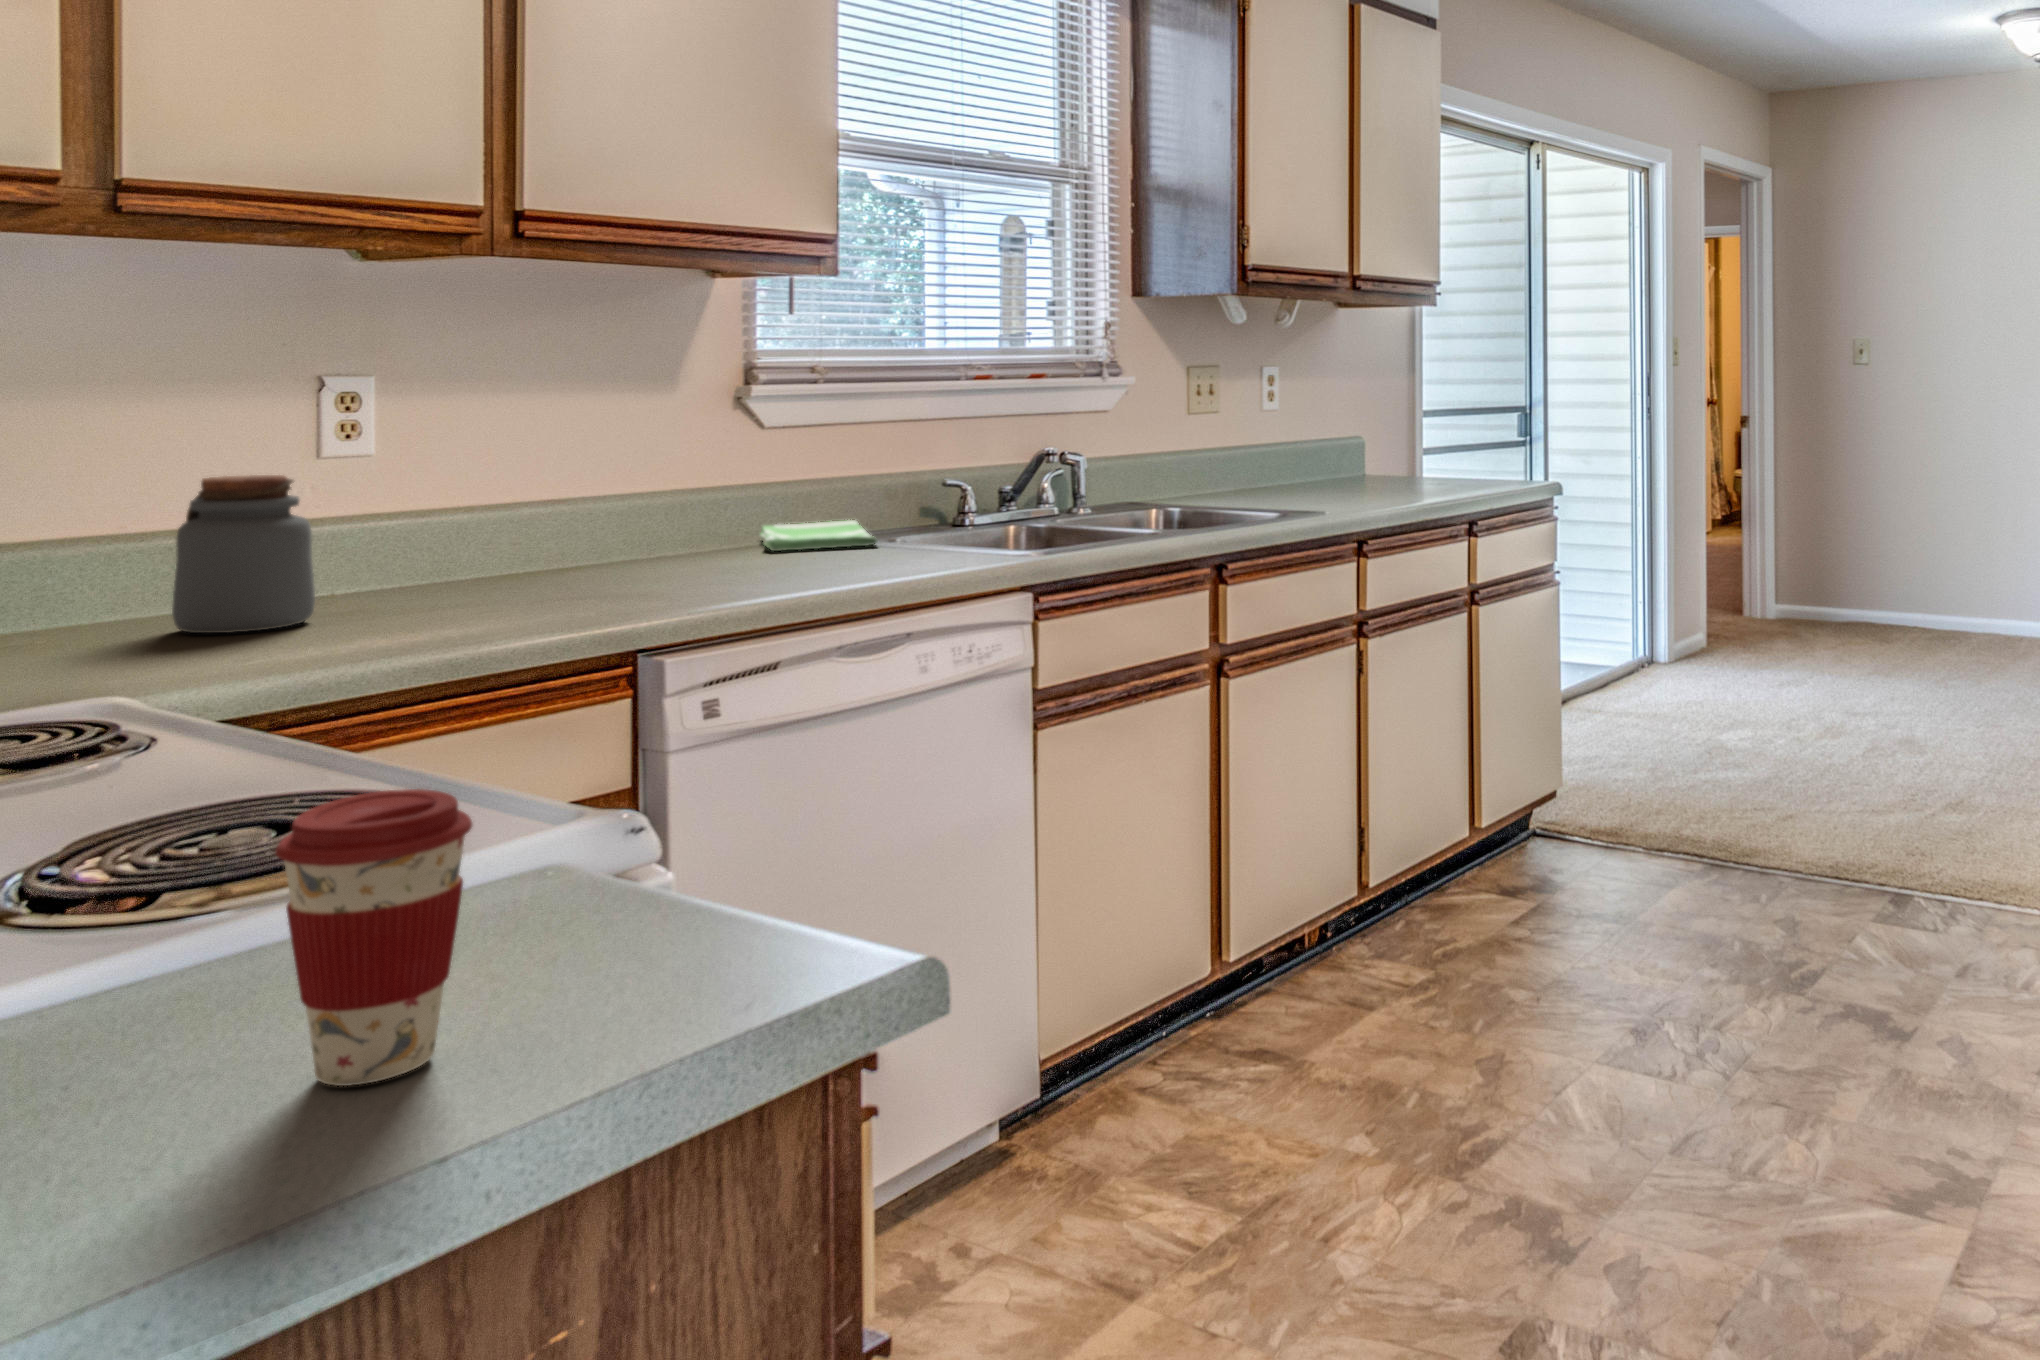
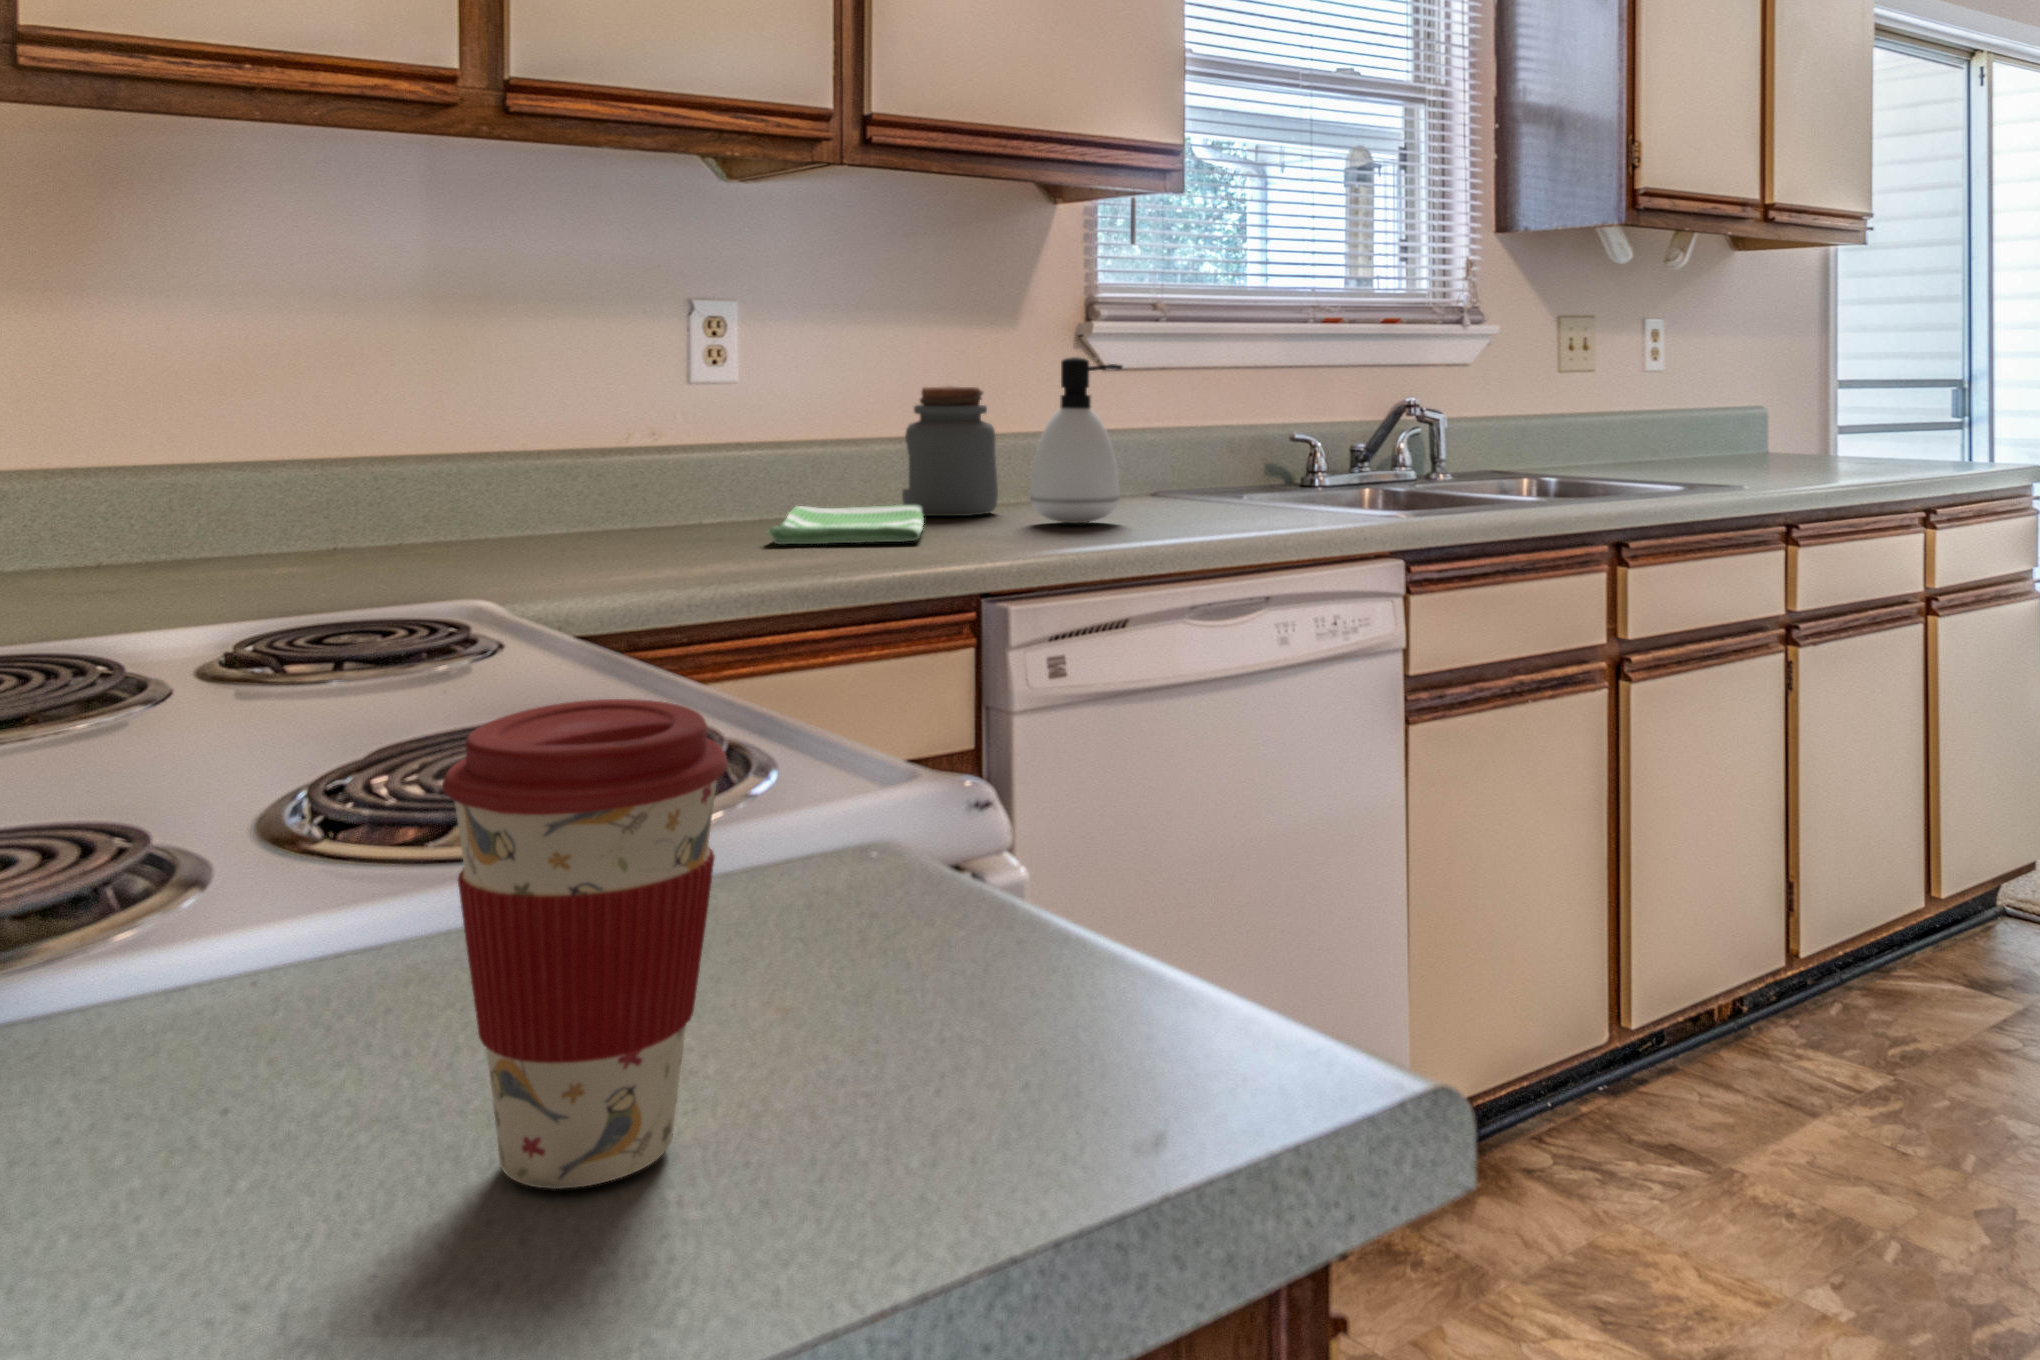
soap dispenser: none [684,427,775,575] -> present [1030,357,1123,523]
jar: present [172,475,315,633] -> present [902,386,998,516]
dish towel: present [760,520,877,551] -> present [767,505,924,545]

